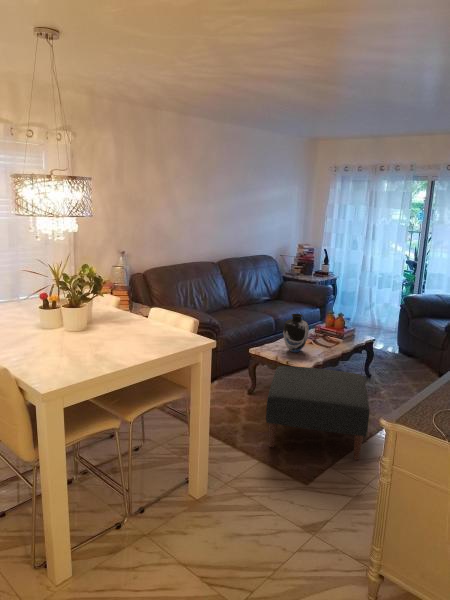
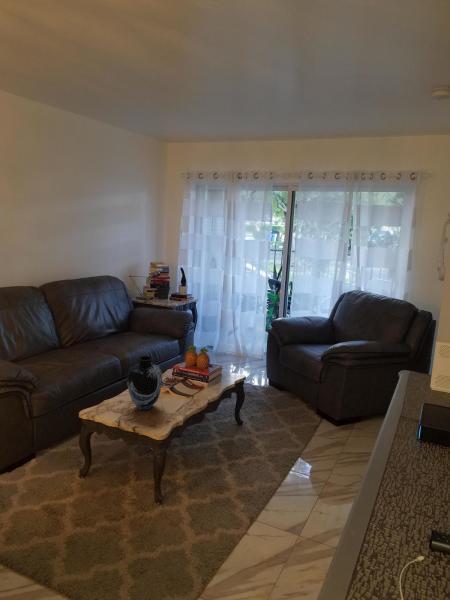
ottoman: present [266,366,369,460] -> none [98,434,253,578]

